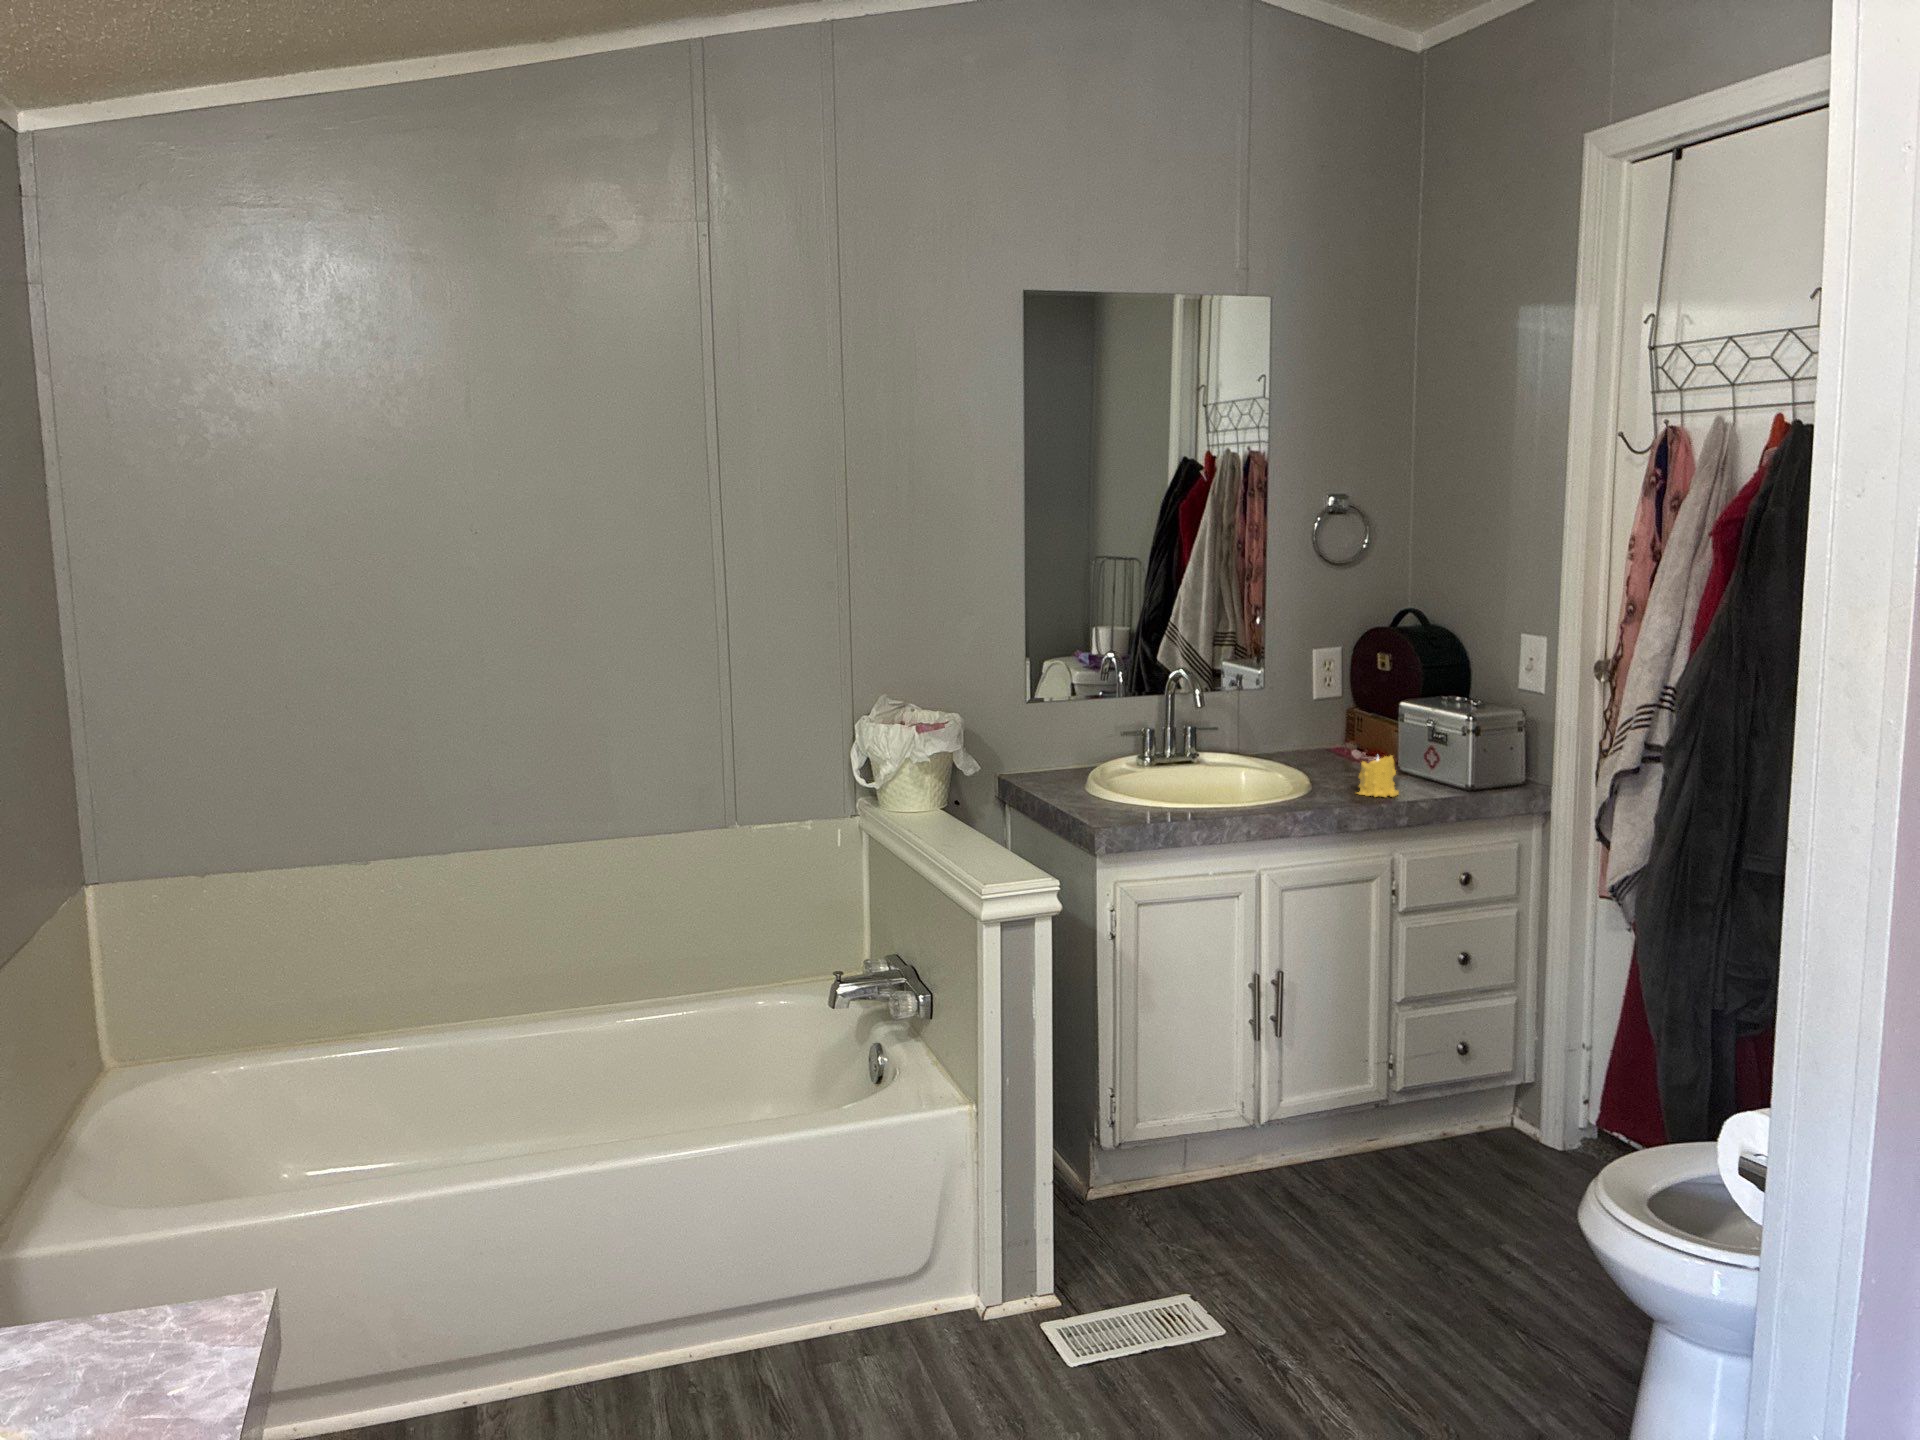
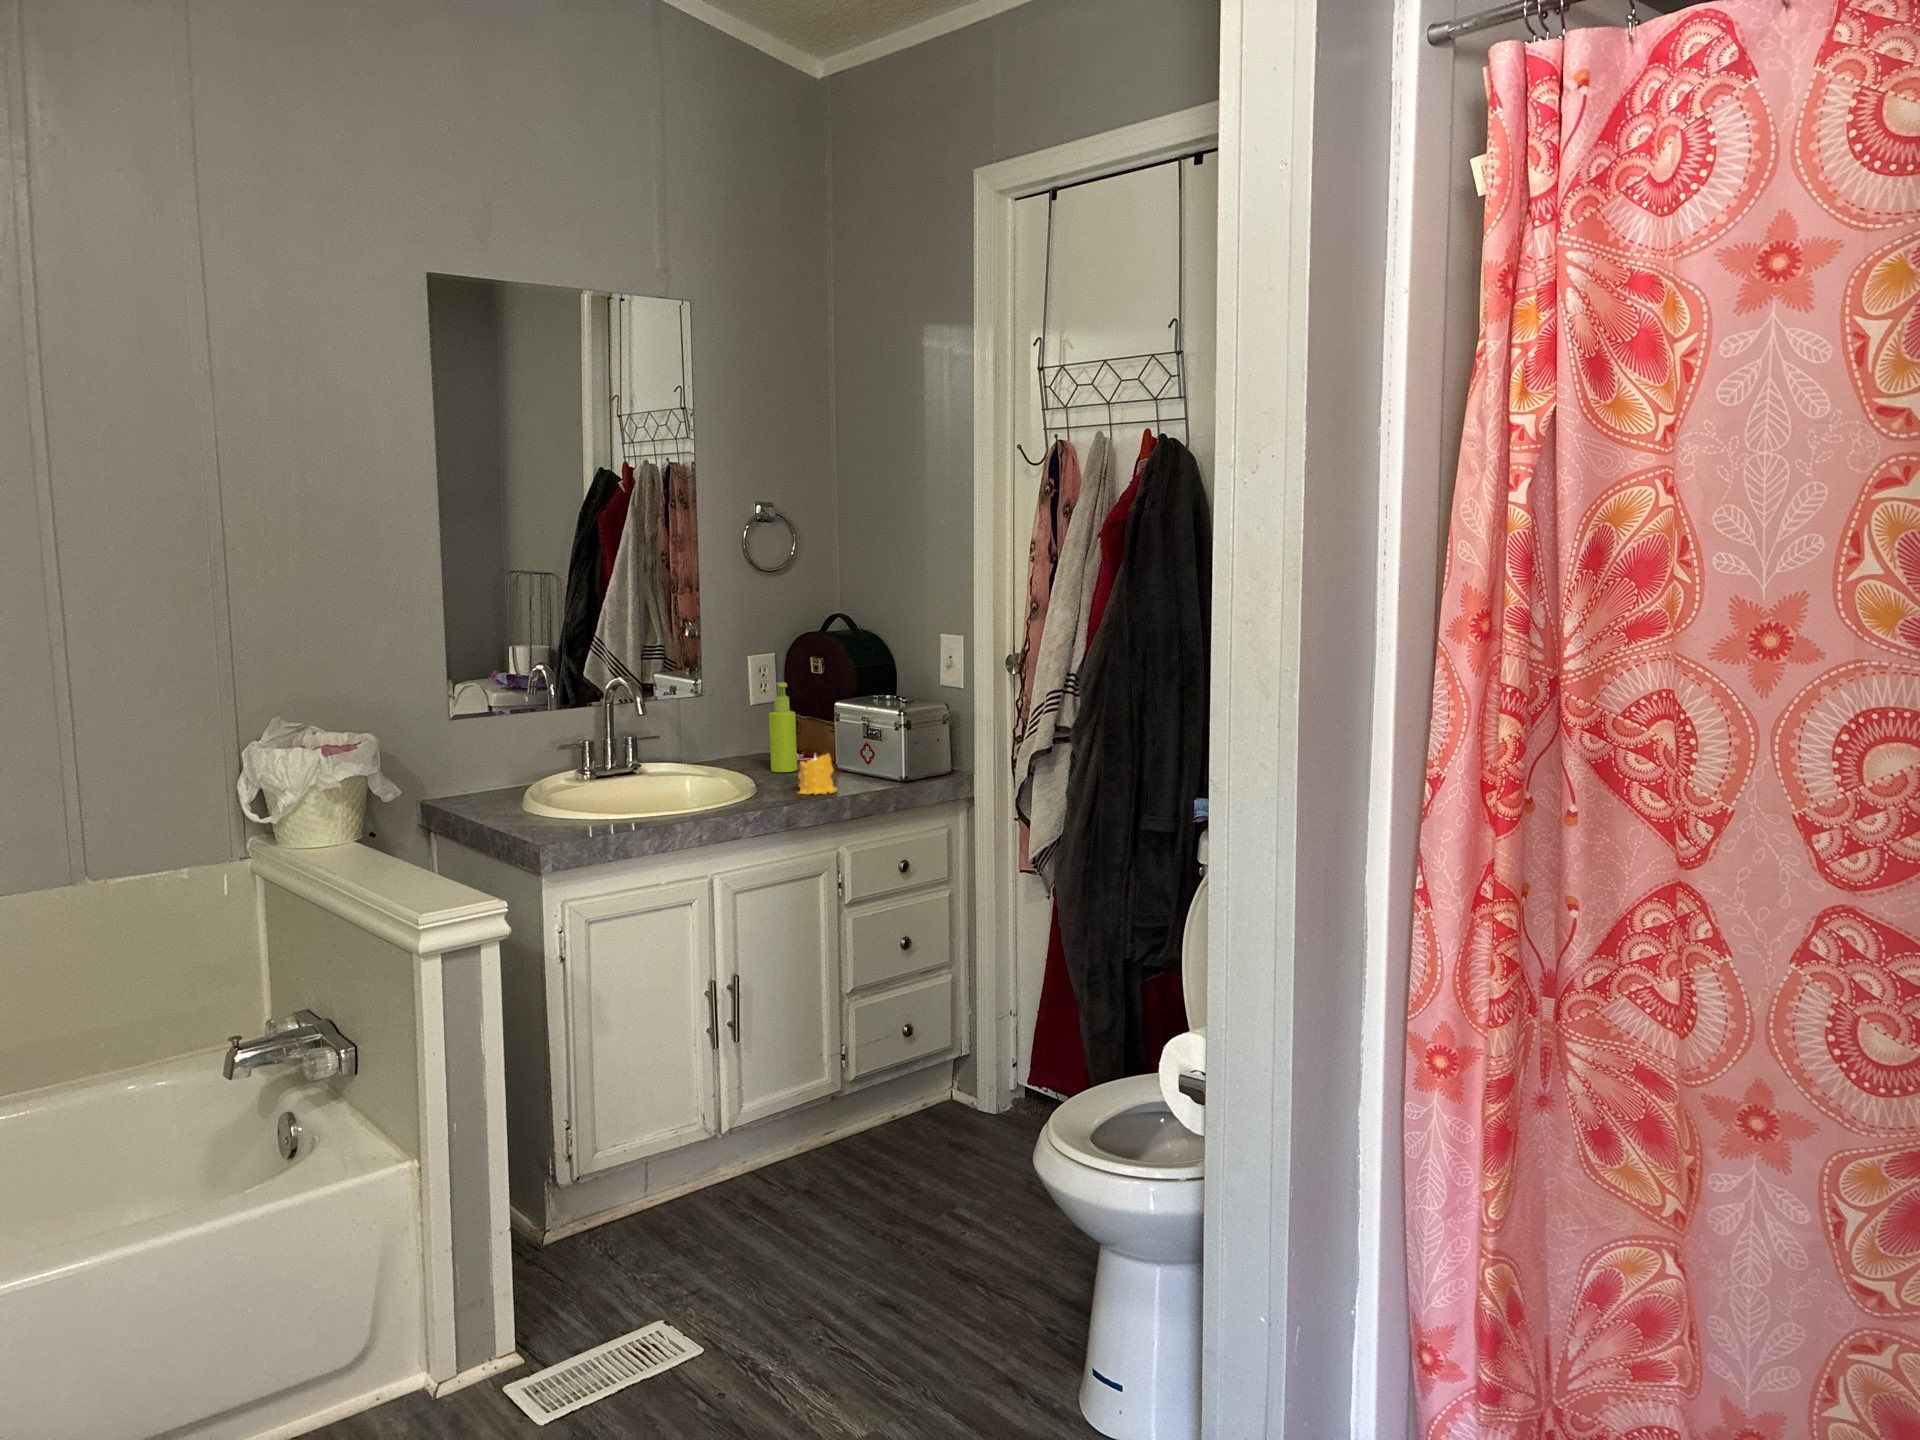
soap dispenser: none [1333,676,1362,769] -> present [769,682,797,772]

